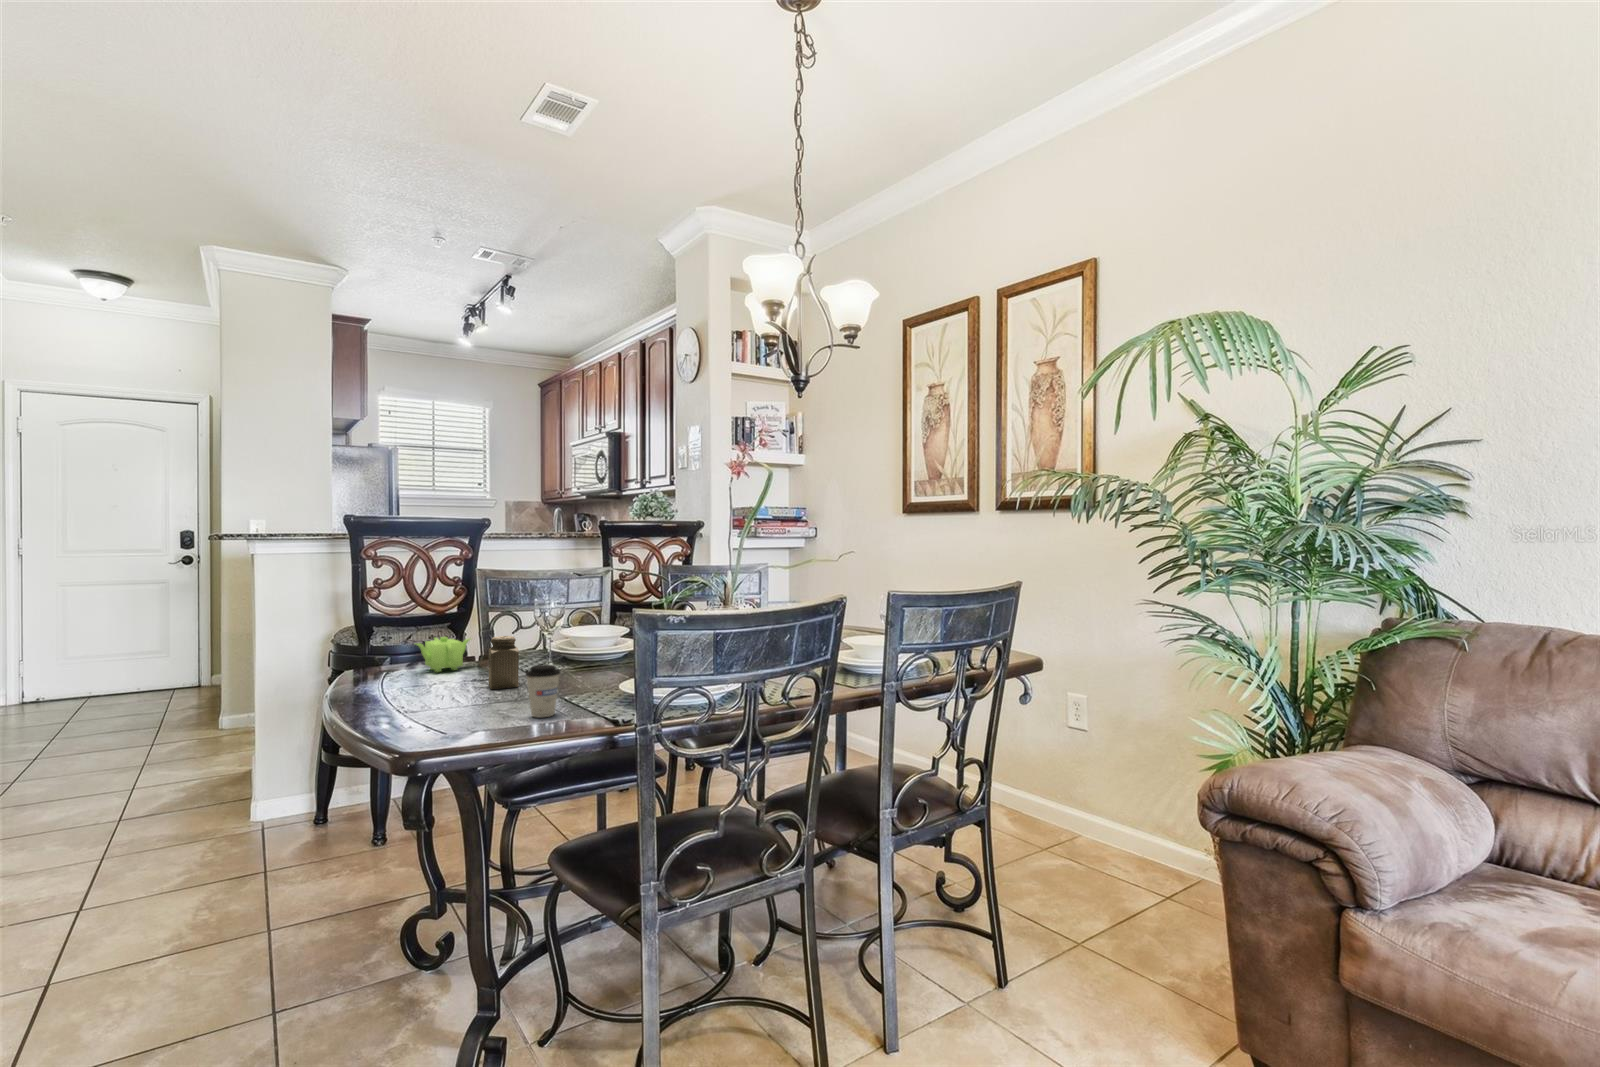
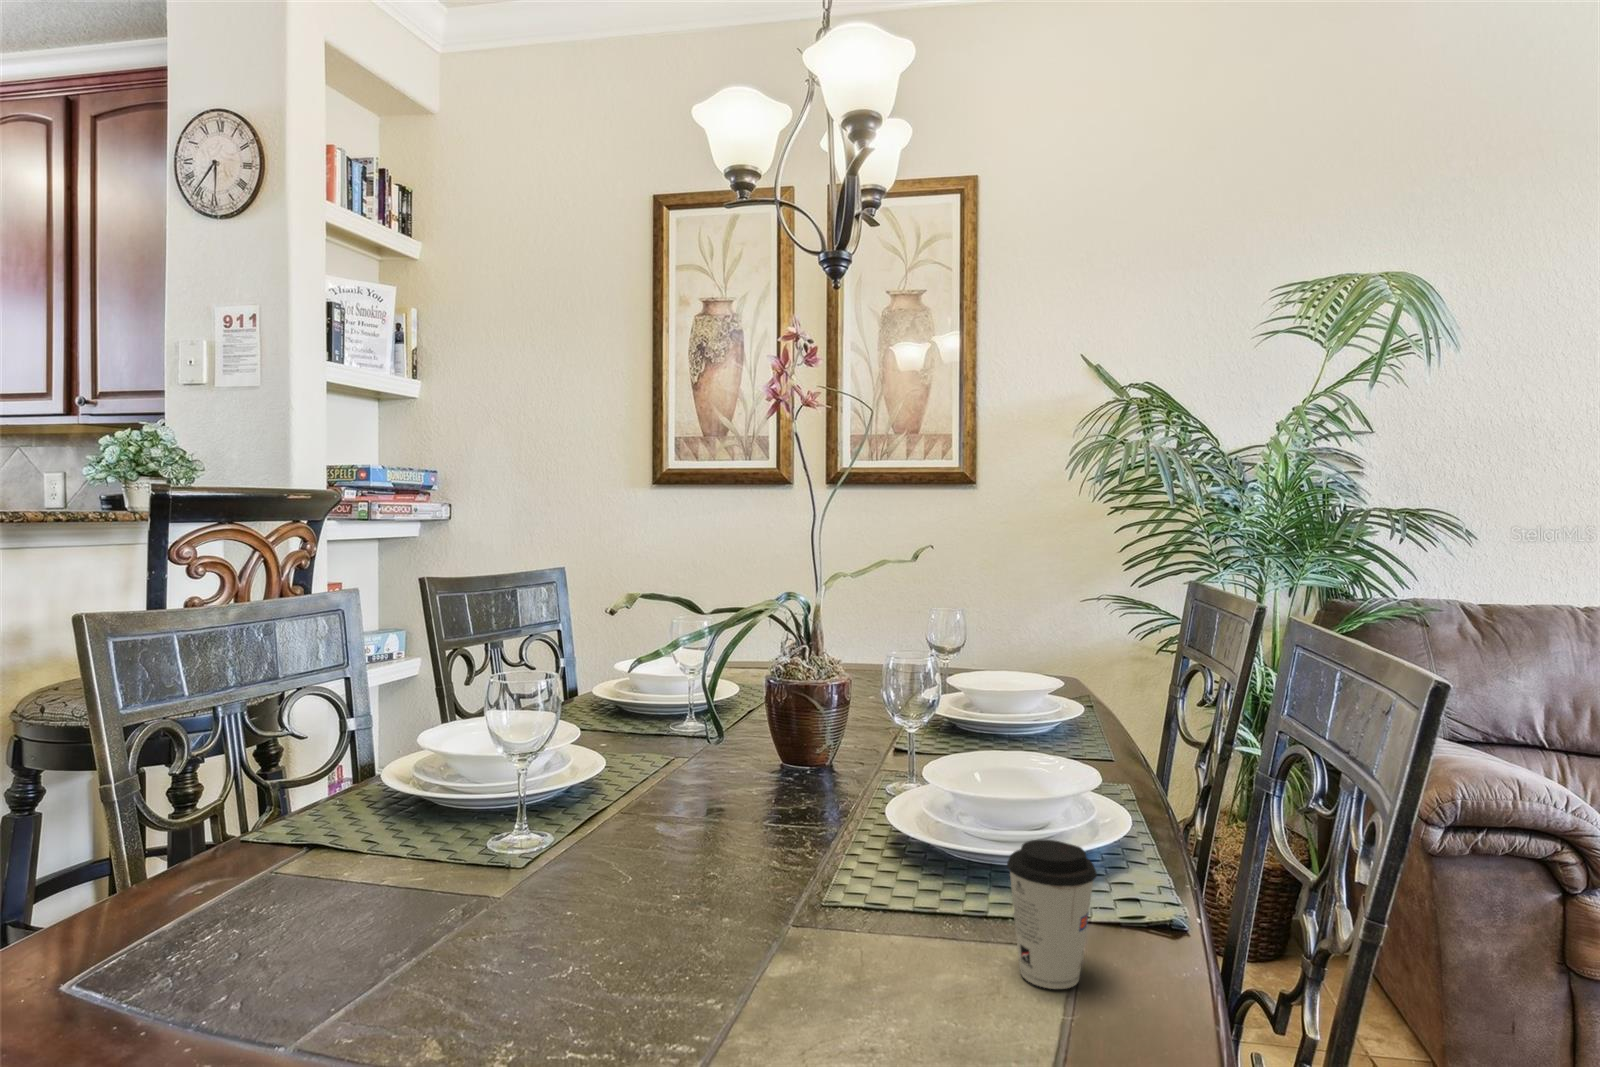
salt shaker: present [488,636,519,689] -> none [611,788,707,953]
teapot: present [416,637,470,672] -> none [198,818,361,957]

